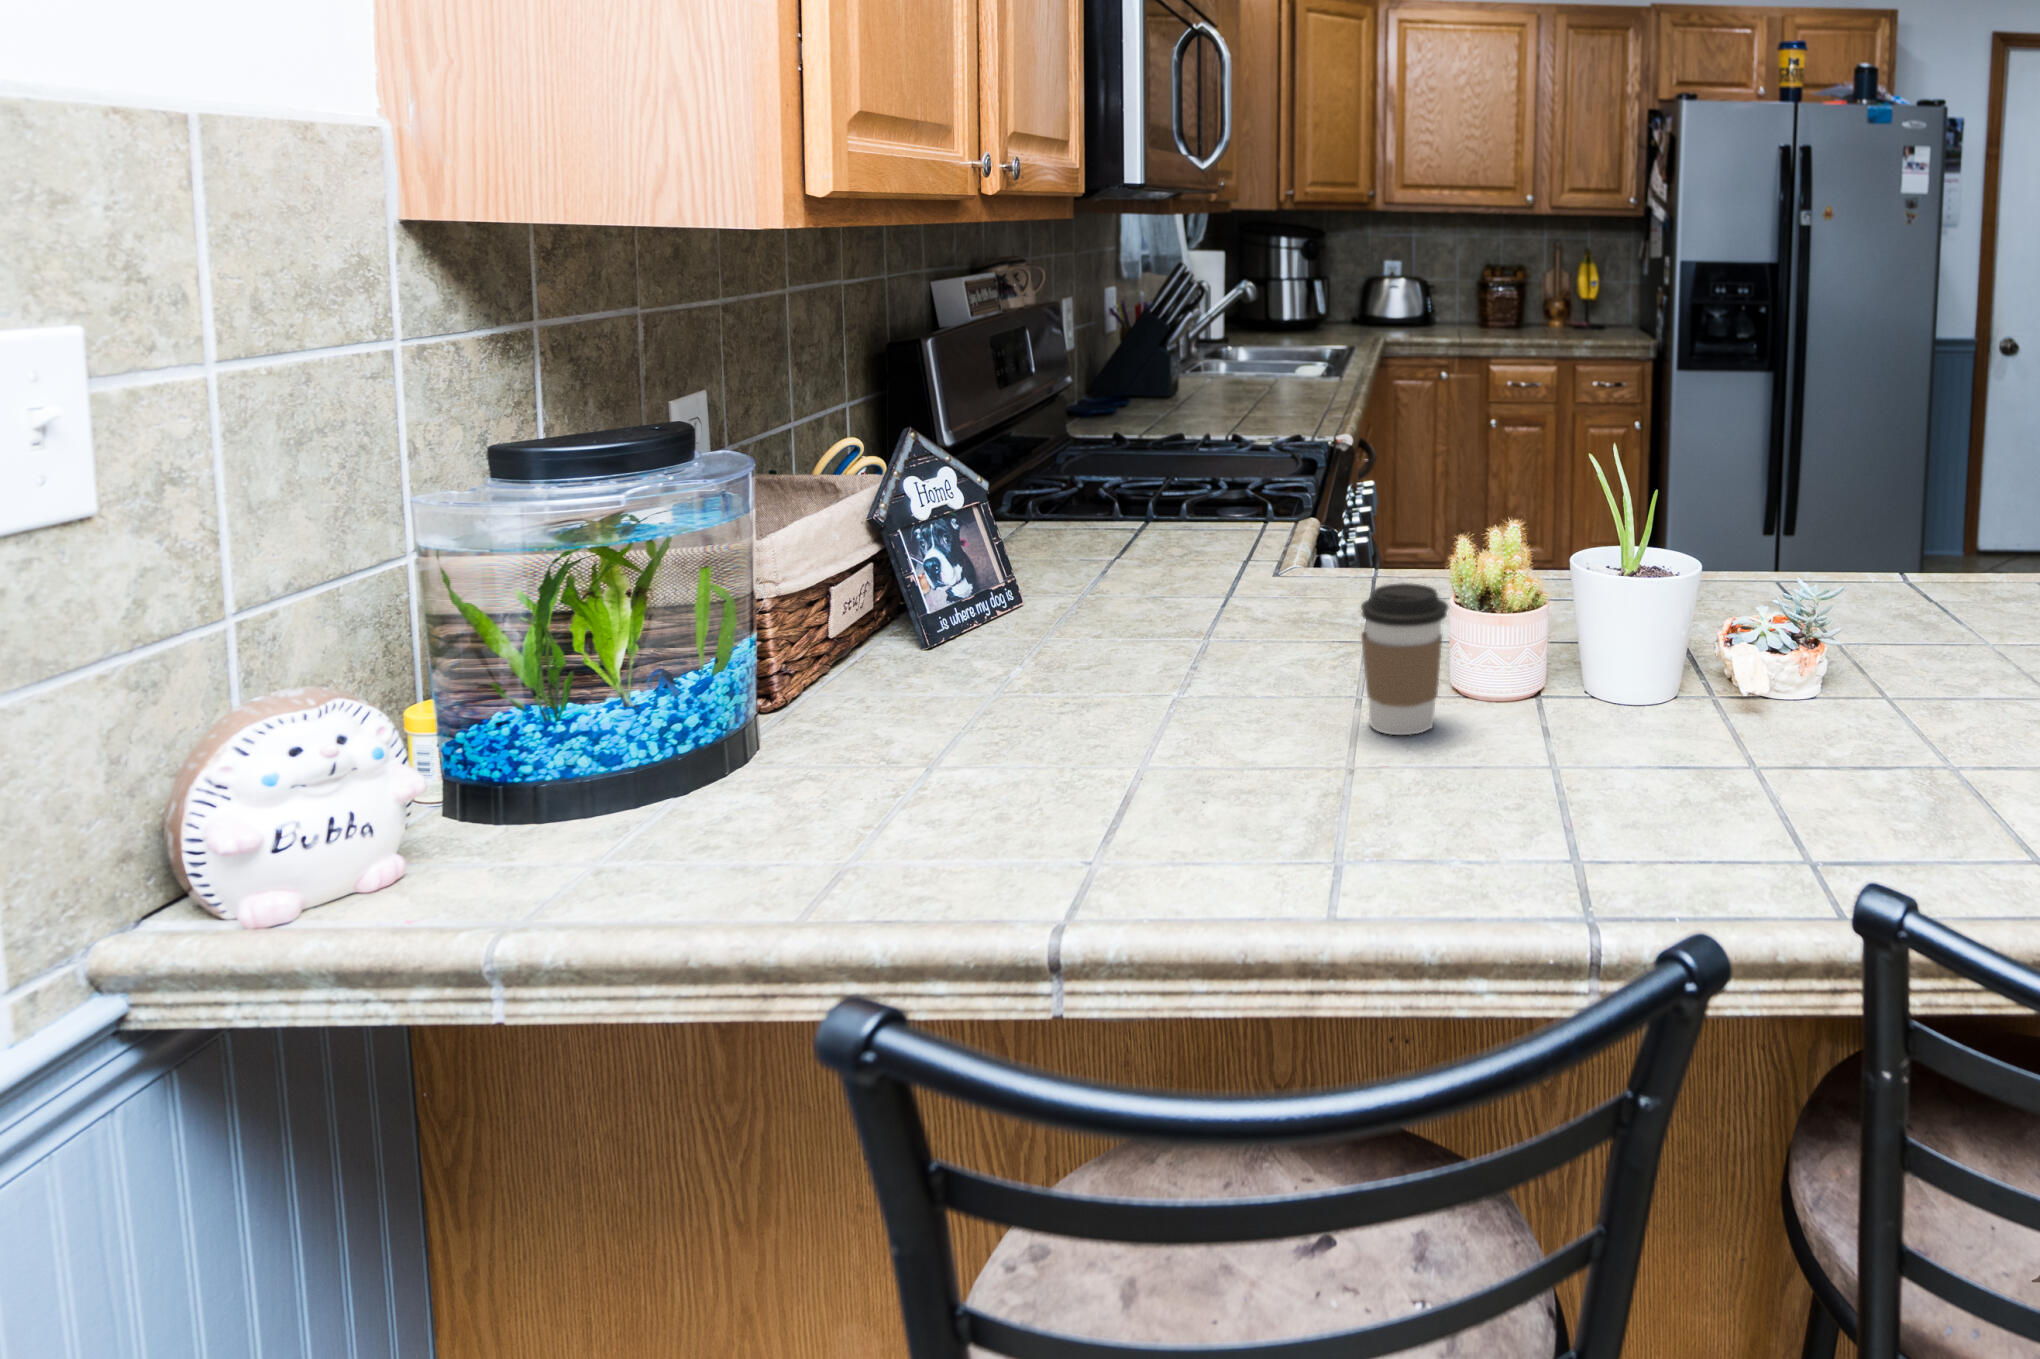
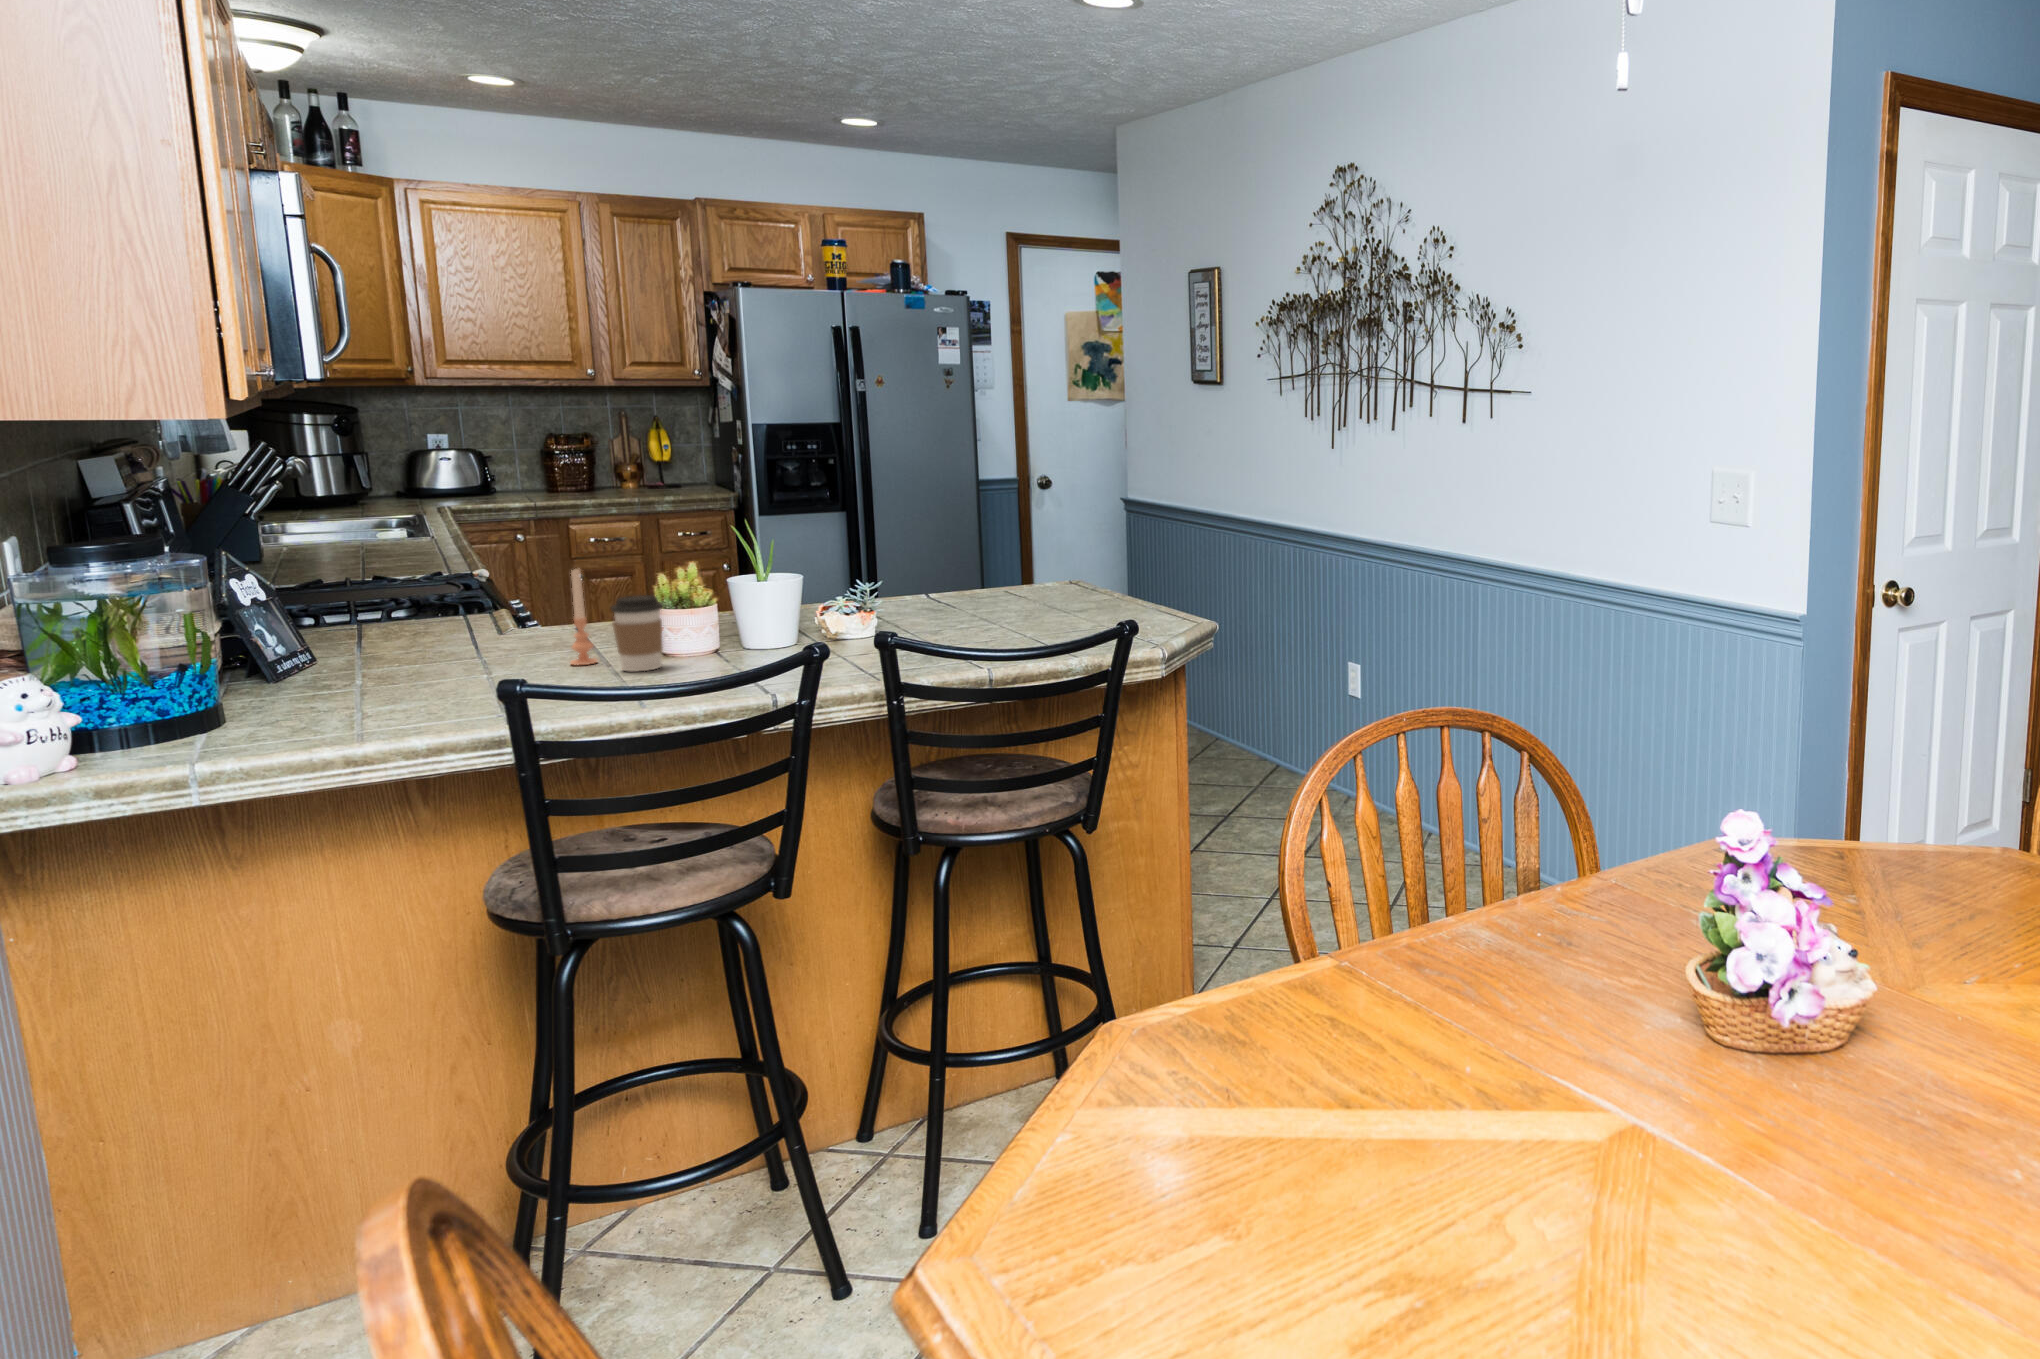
candle: none [1309,514,1352,689] -> present [571,569,597,665]

